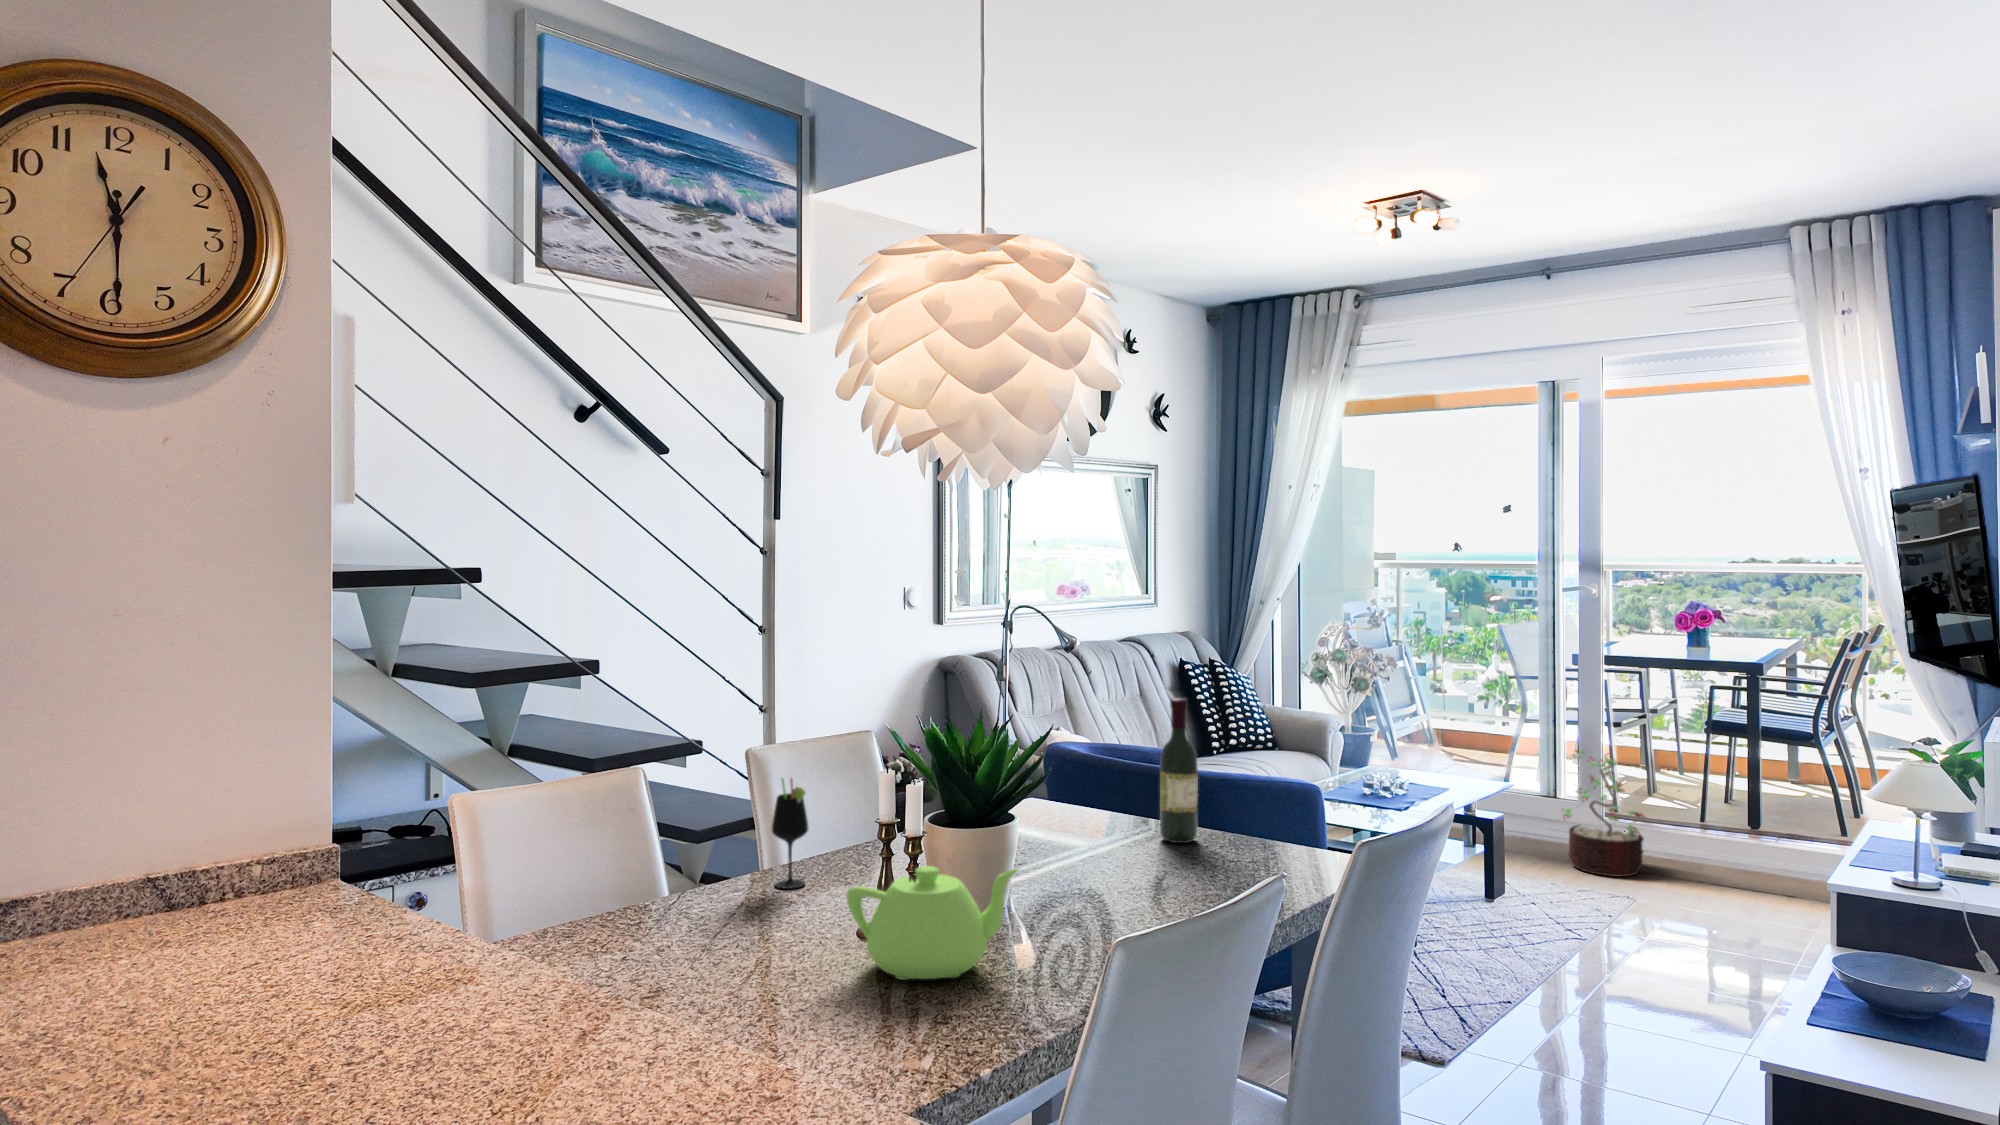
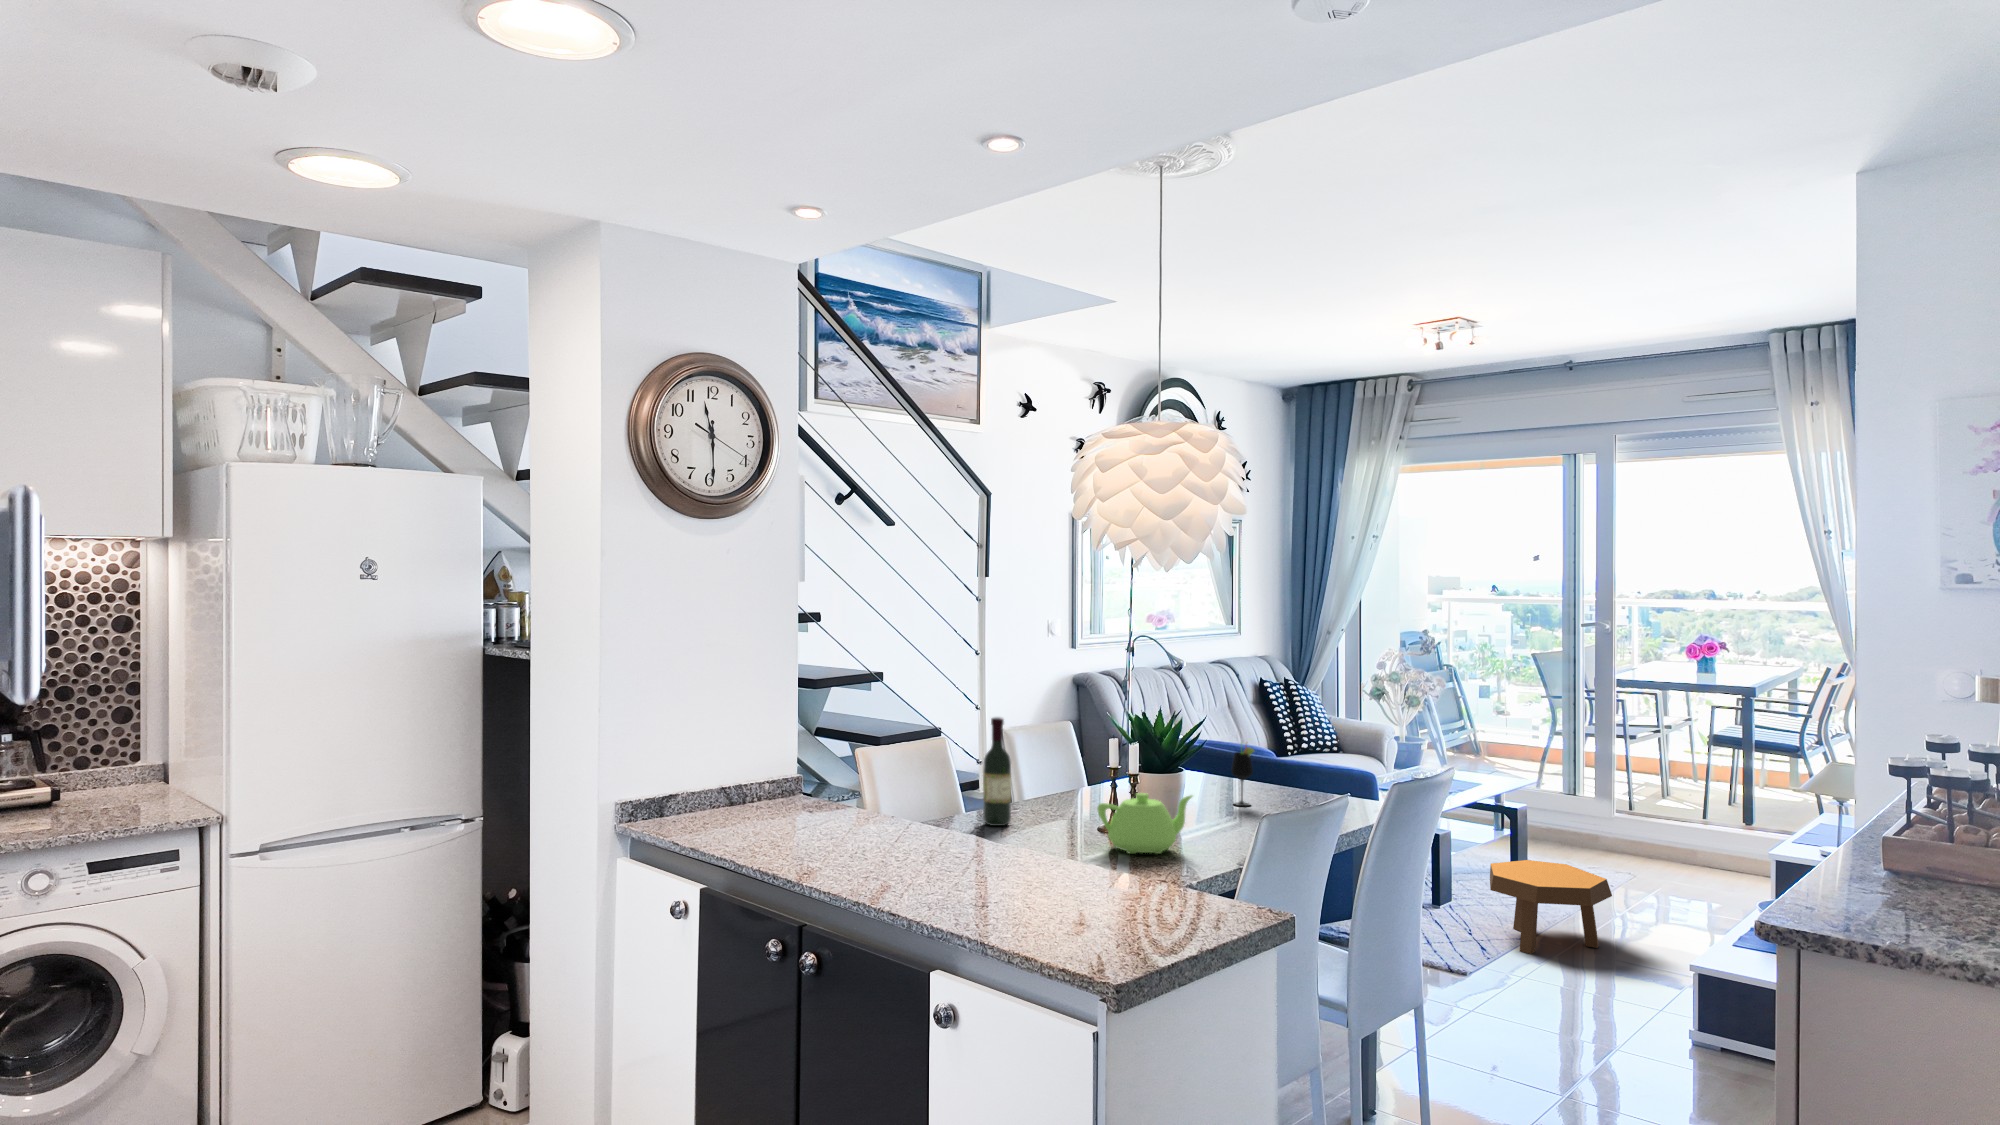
wine bottle: present [1160,698,1198,843] -> present [983,717,1011,826]
decorative plant: present [1563,750,1645,877] -> none [1576,753,1644,857]
wine glass: present [772,779,808,889] -> present [1231,747,1254,806]
footstool: none [1472,898,1639,1035] -> present [1490,860,1612,954]

